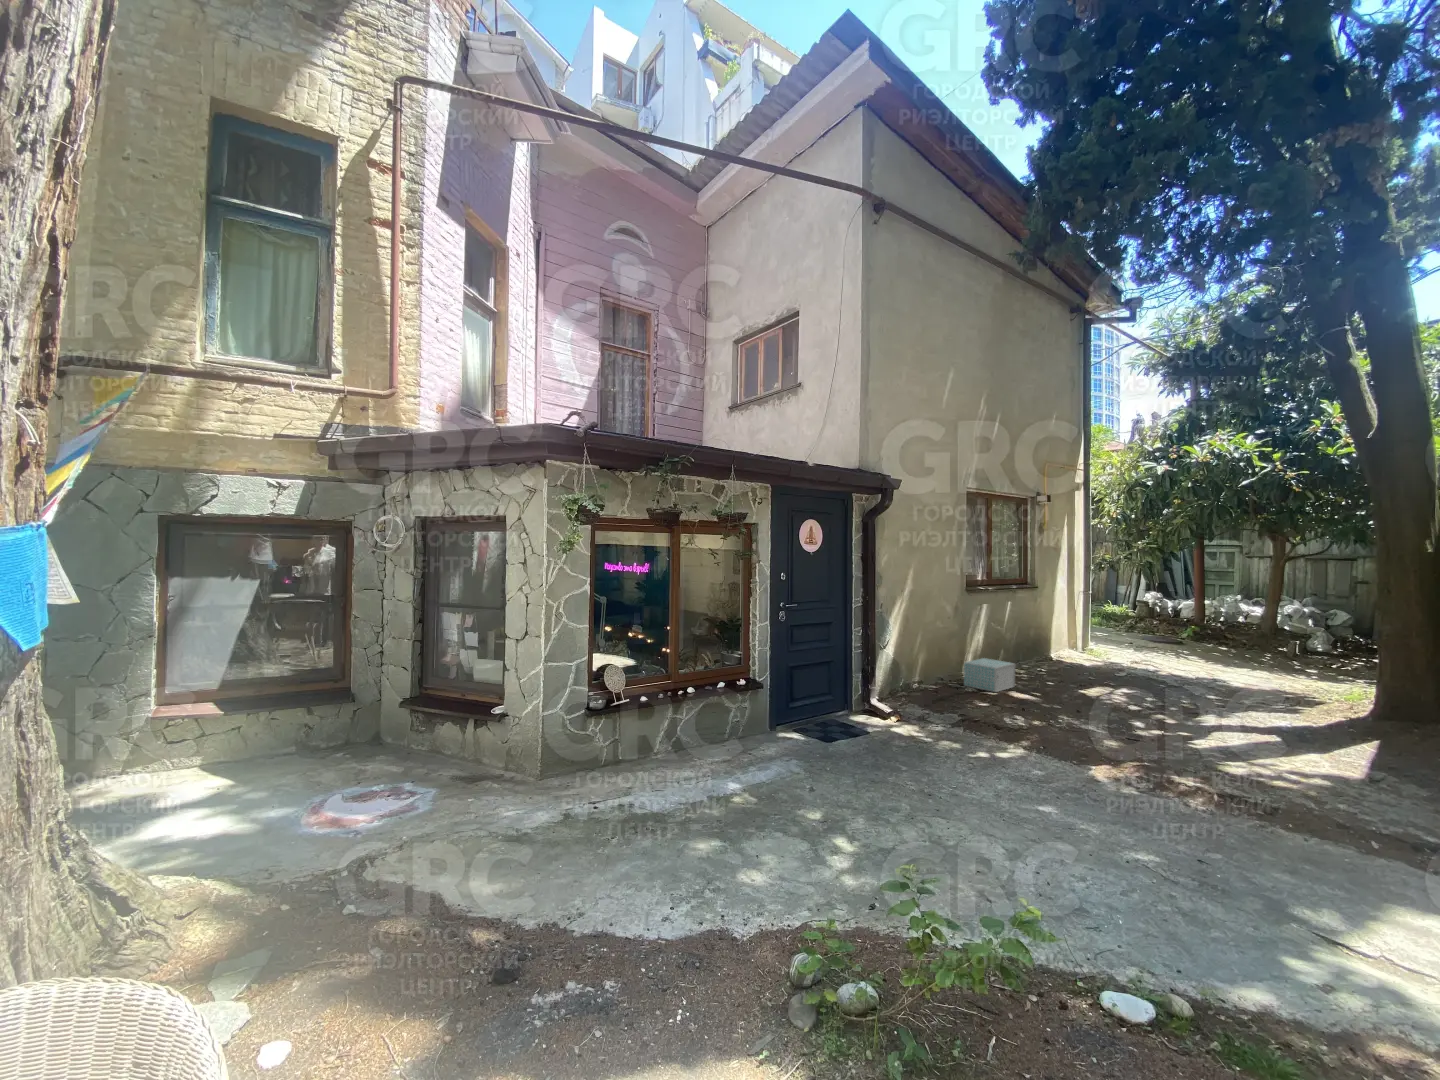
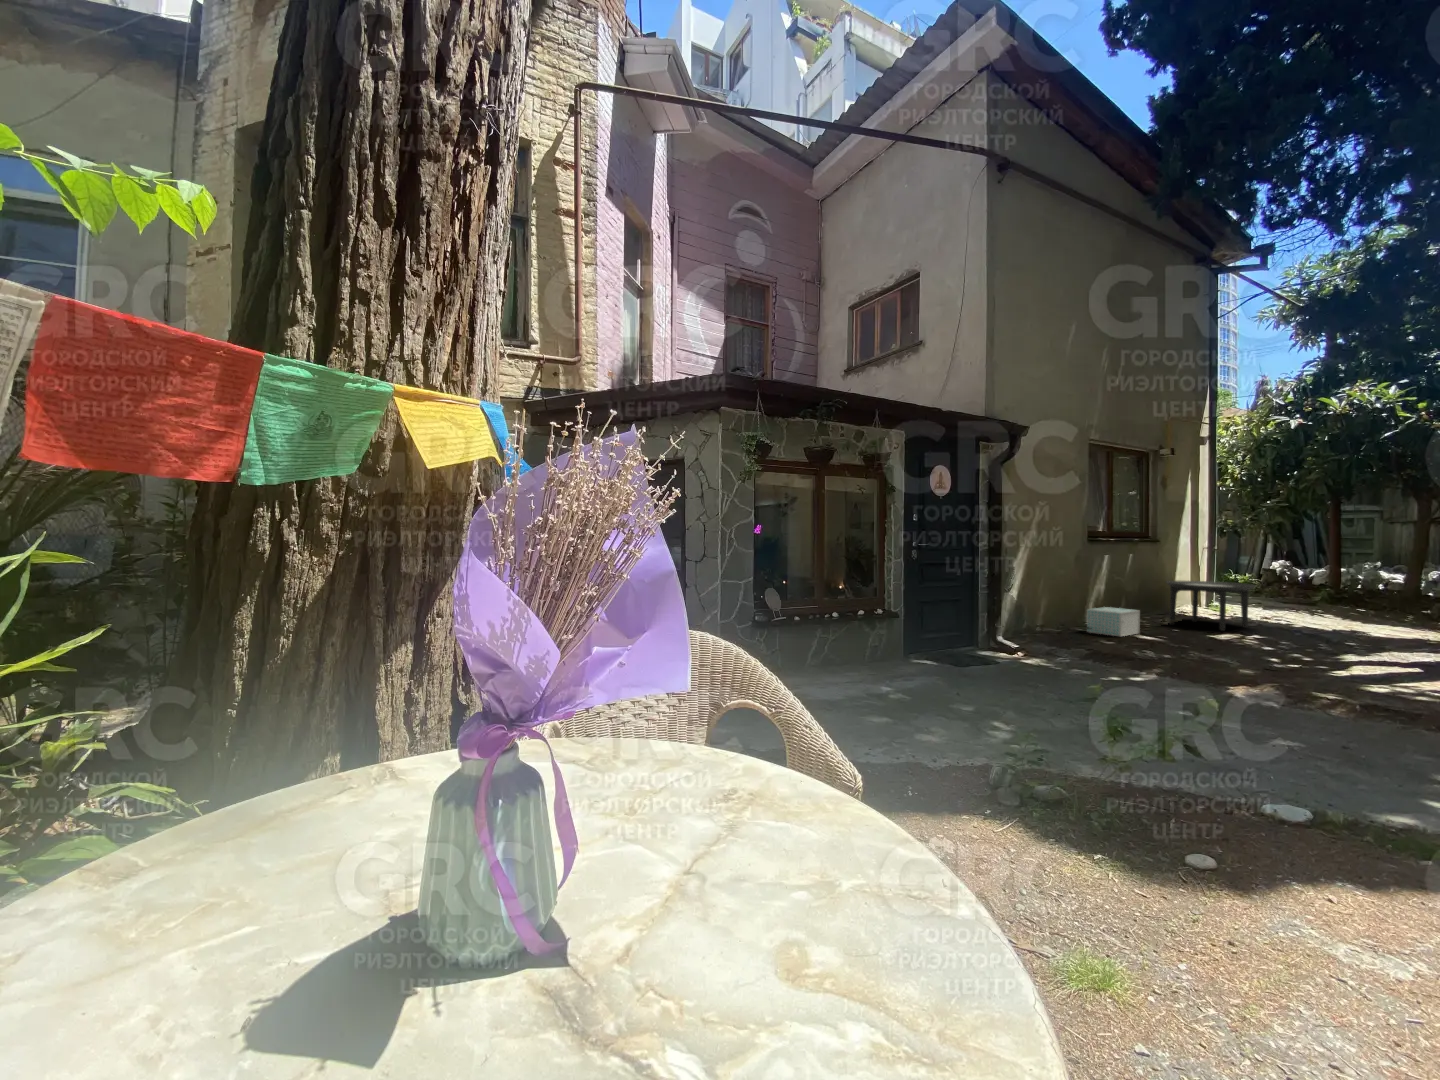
round table: none [1041,627,1126,682] -> present [1166,581,1255,631]

